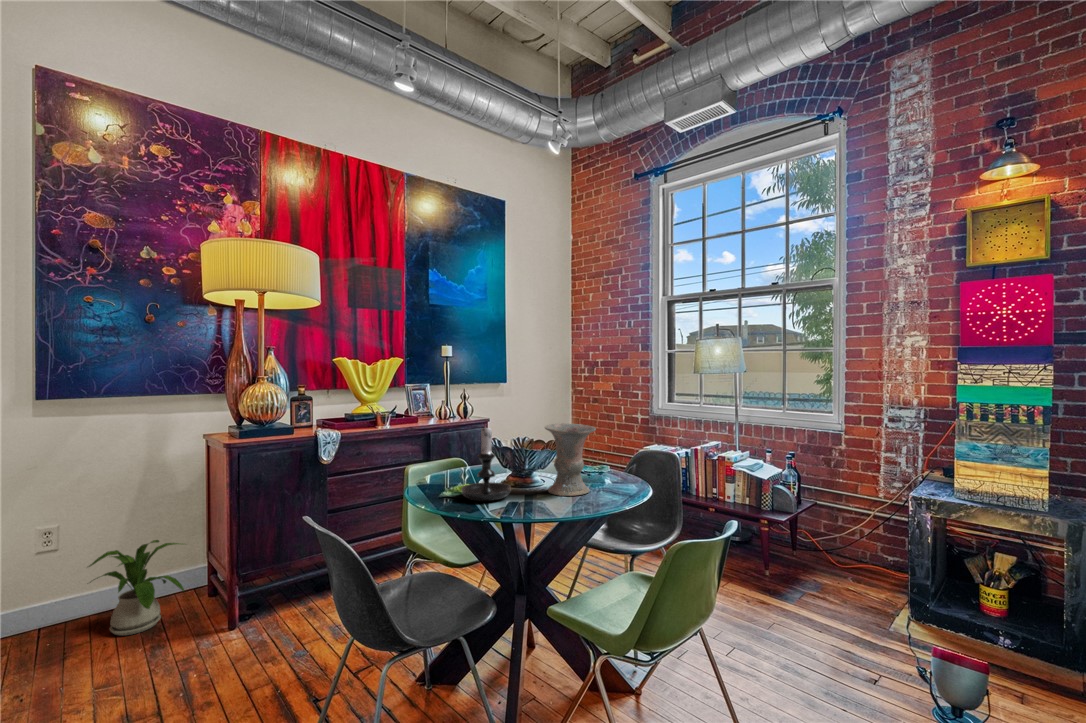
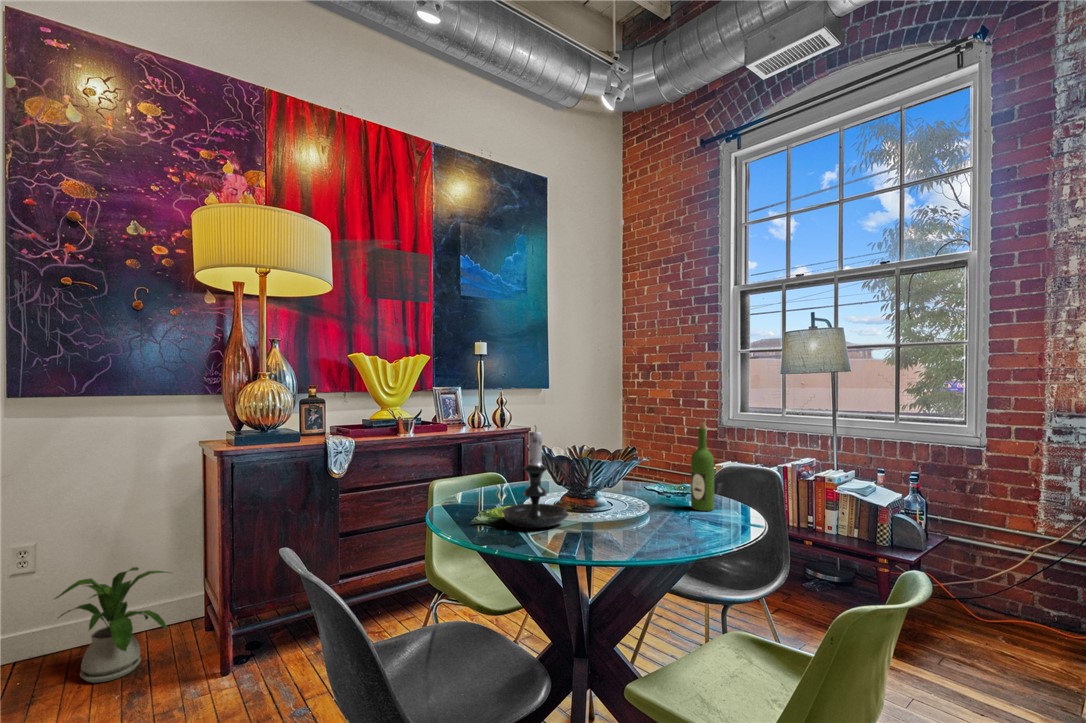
wine bottle: none [608,419,625,486] -> present [691,423,714,511]
vase: present [545,423,596,496] -> none [610,428,679,523]

